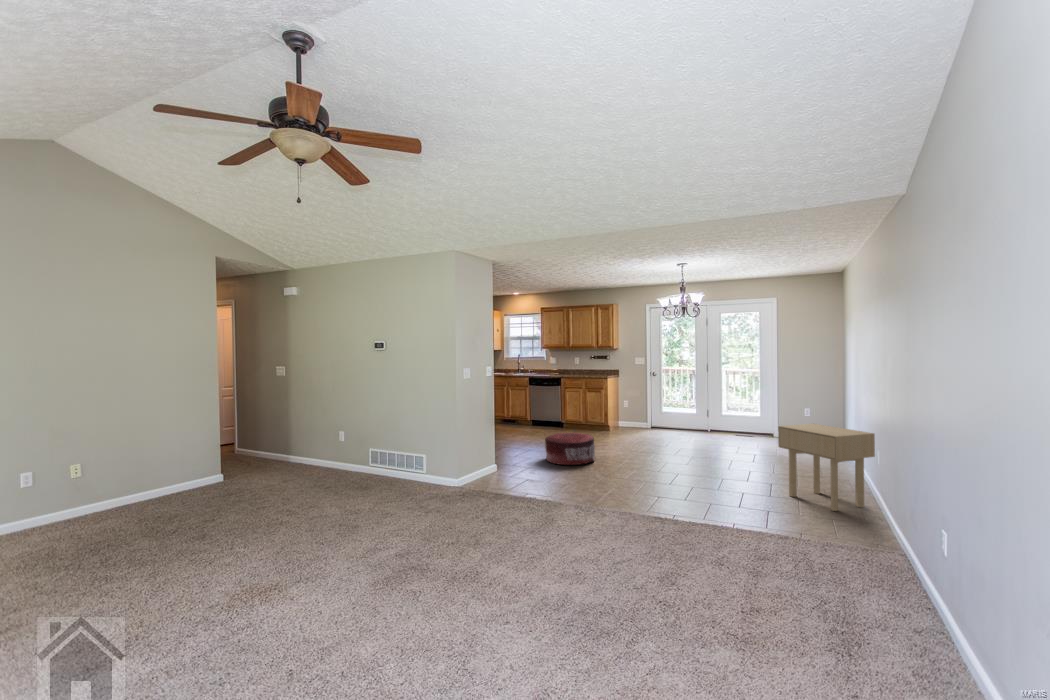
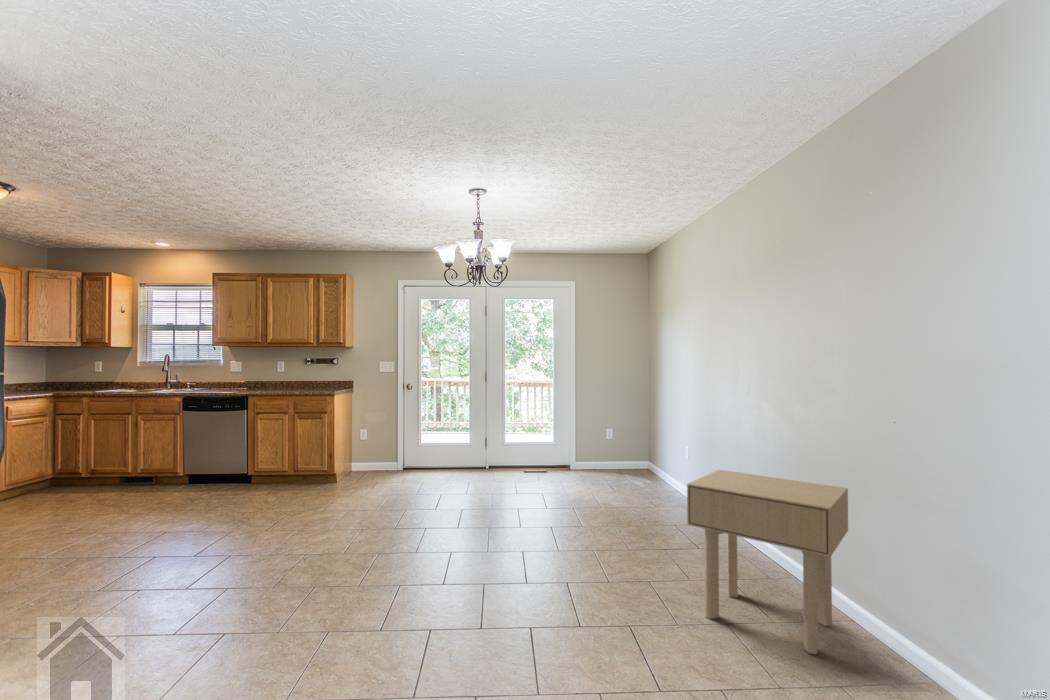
pouf: present [545,433,595,465] -> none [180,513,309,608]

